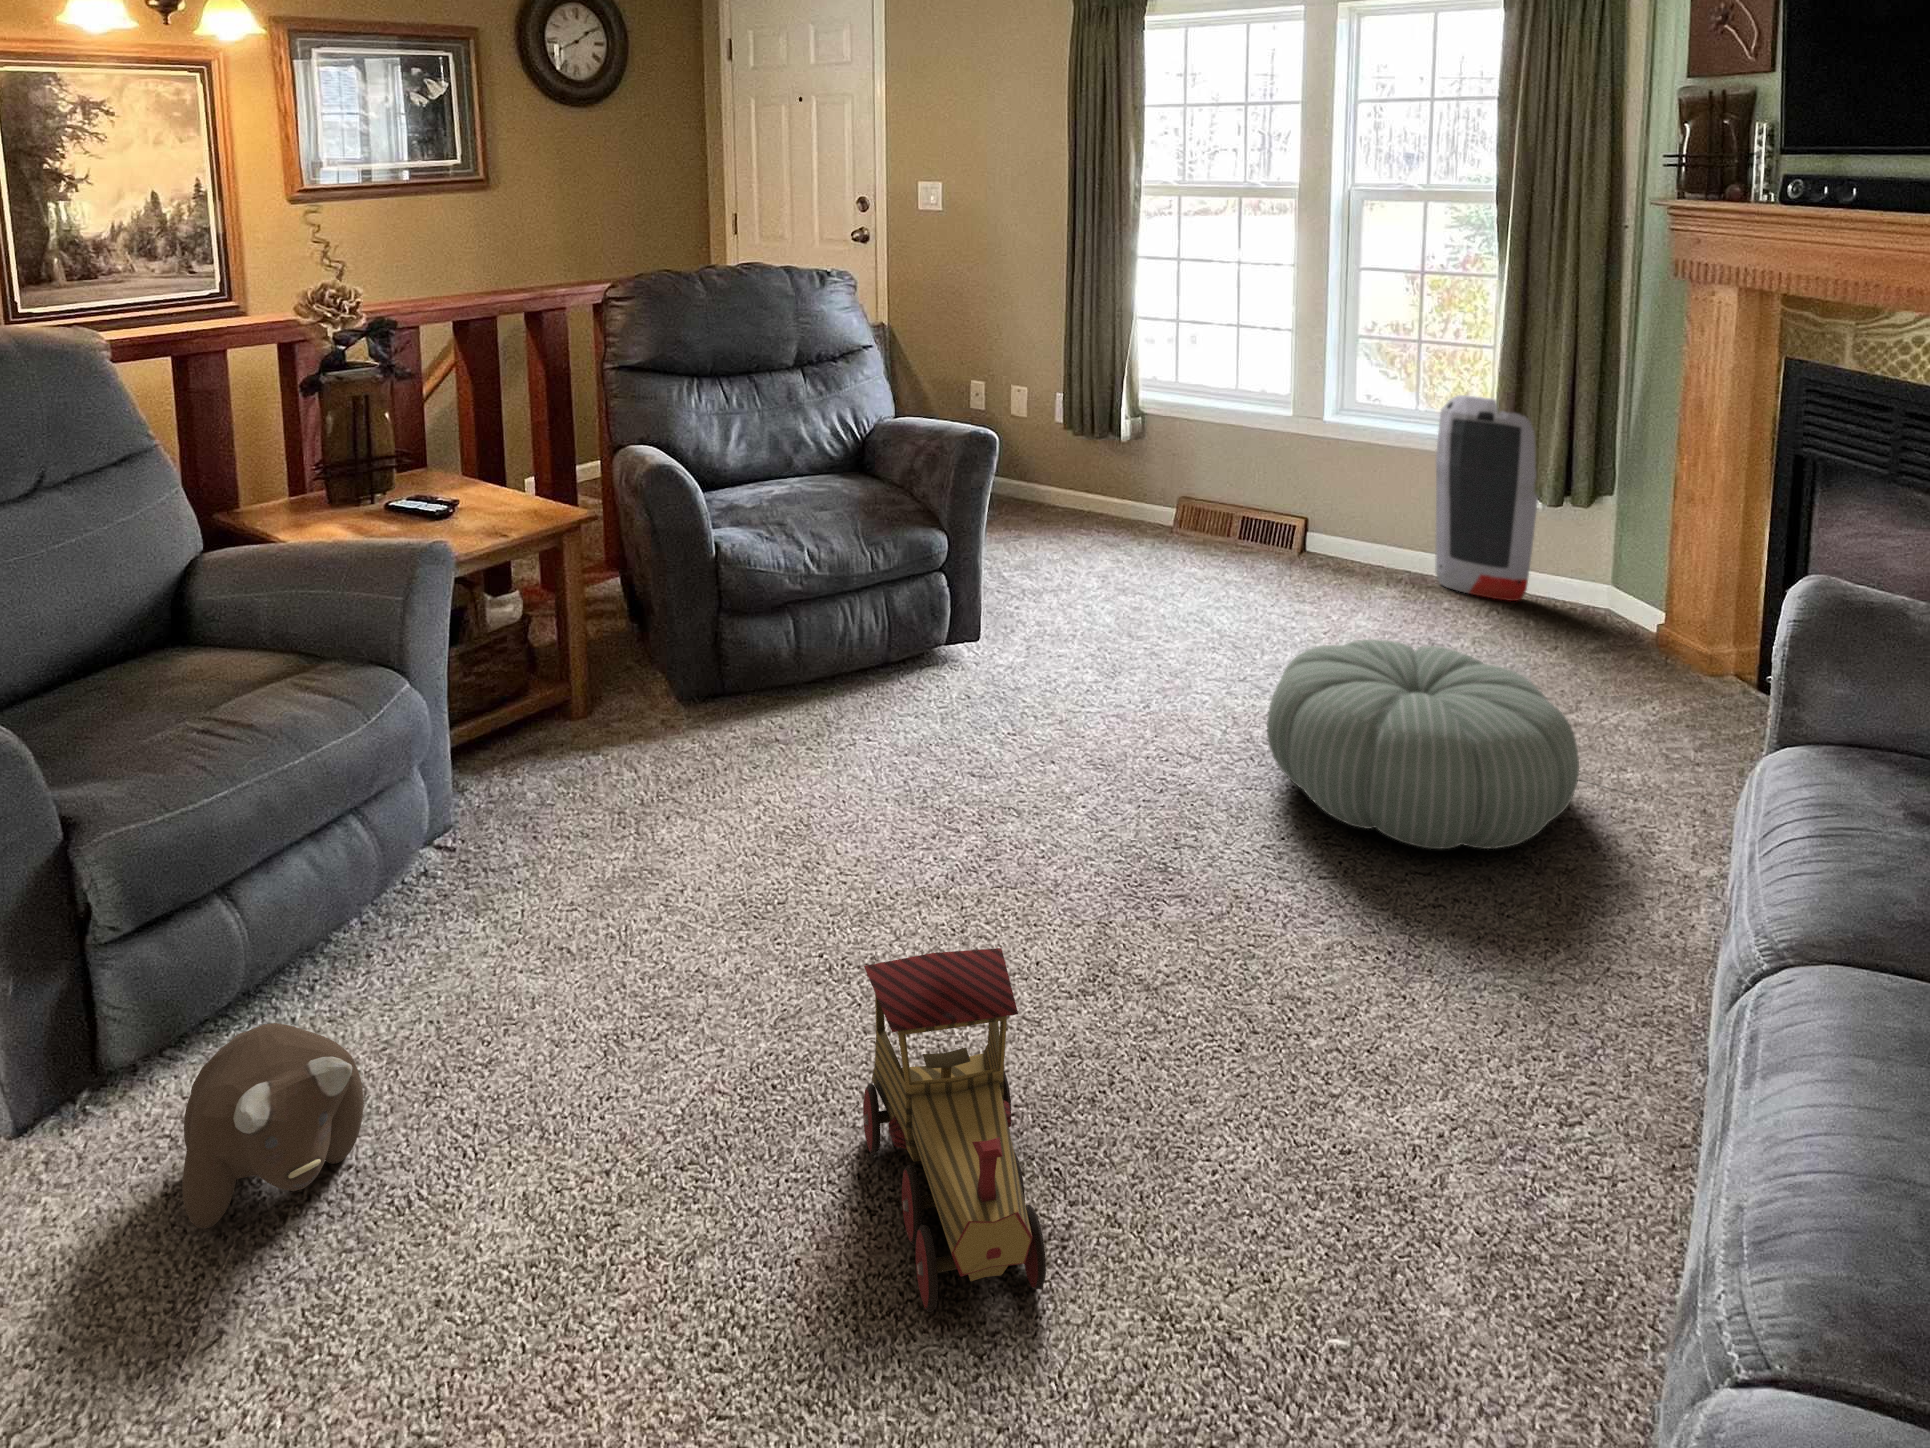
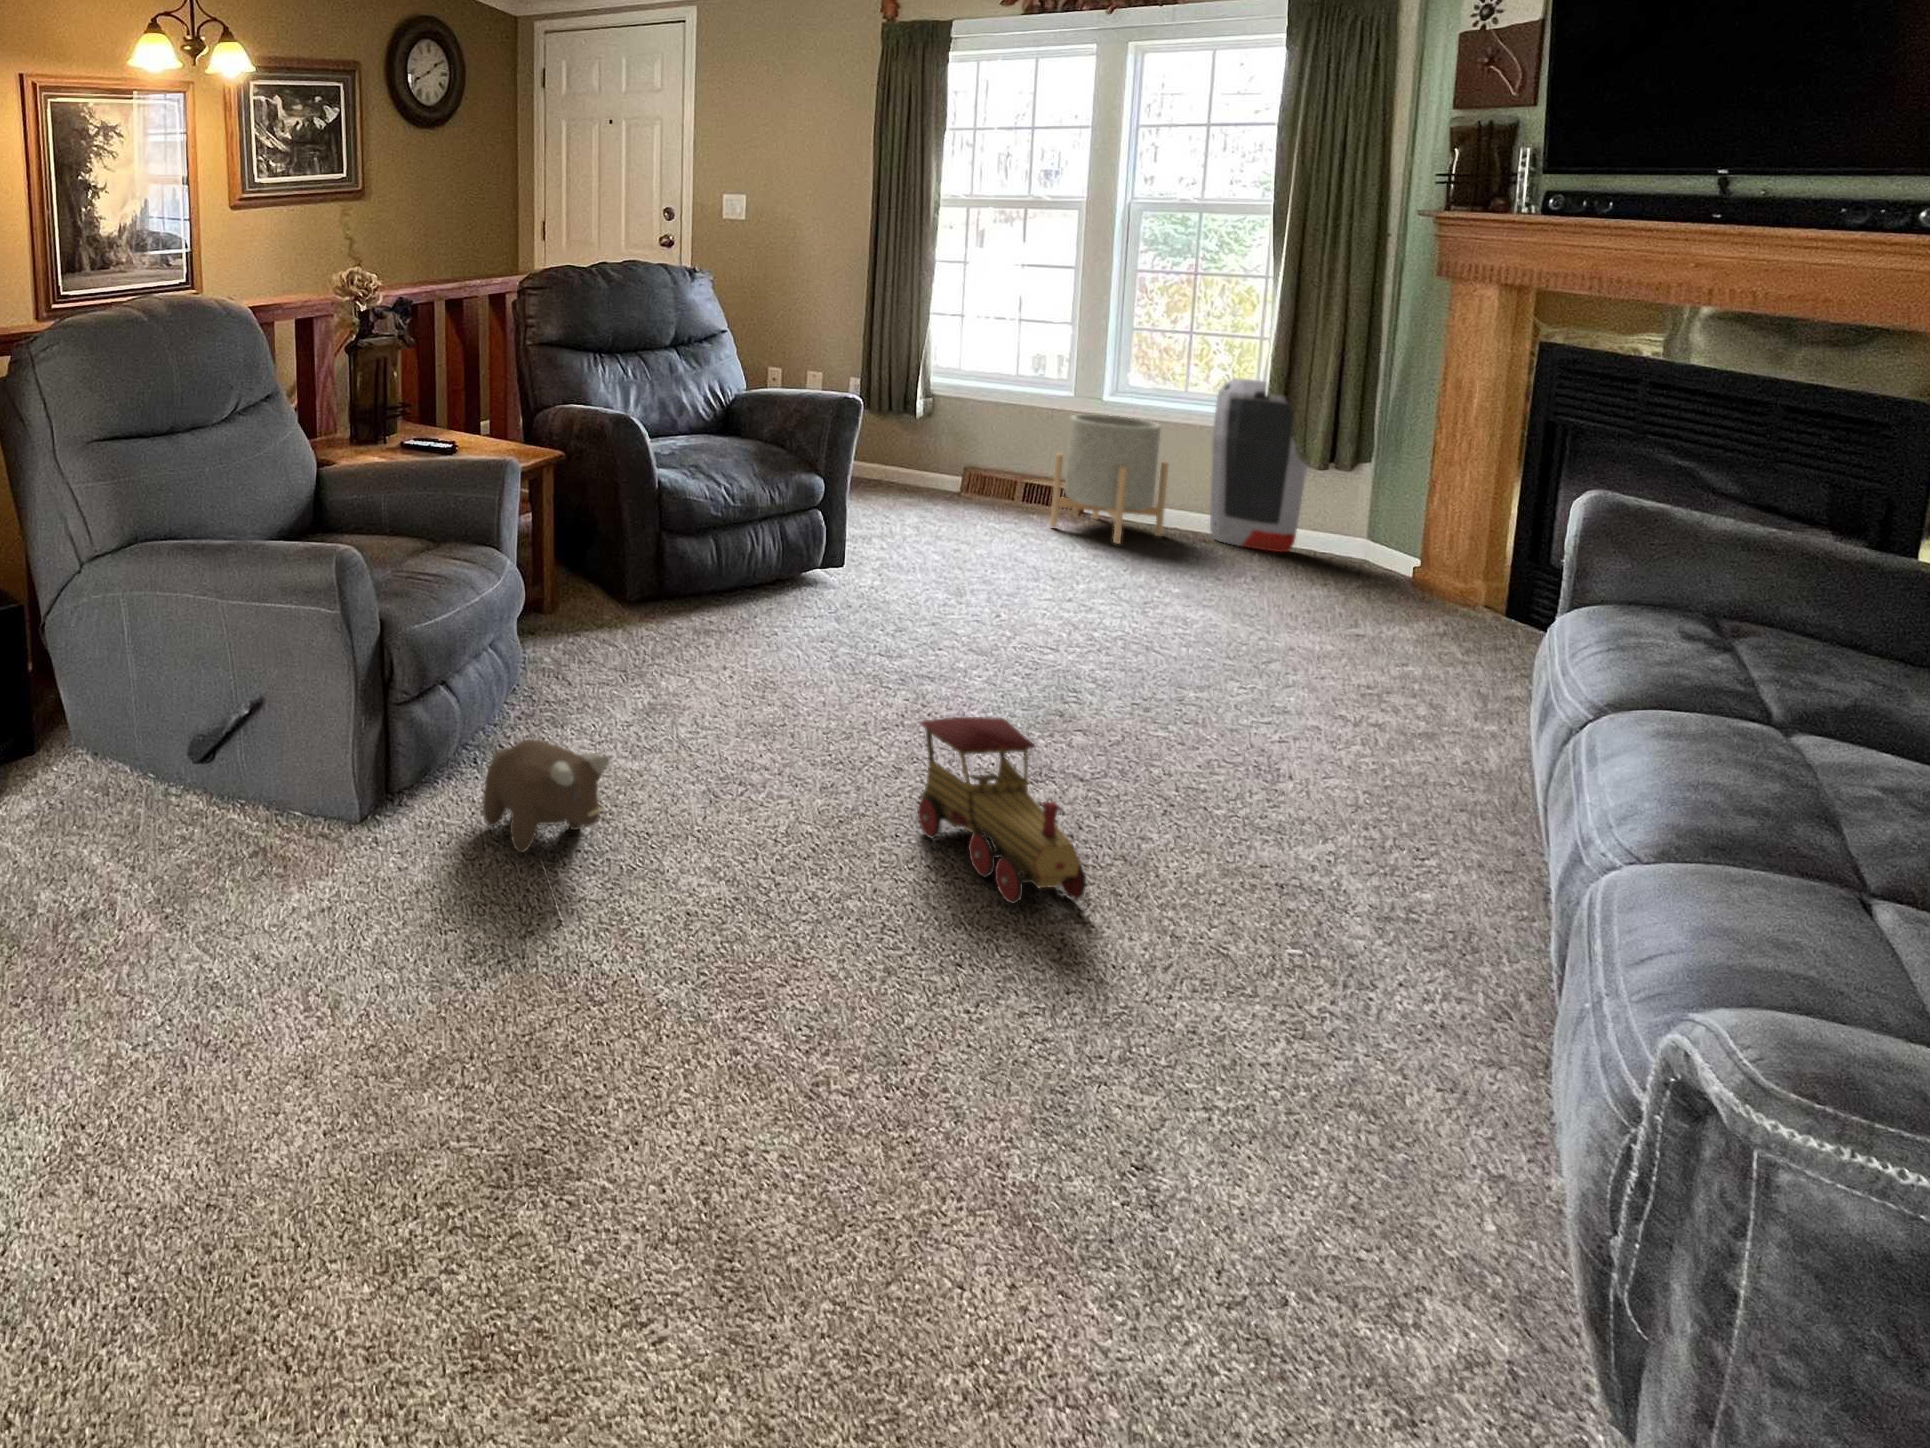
planter: none [1257,437,1388,595] -> present [1050,414,1169,544]
pouf: present [1267,639,1579,849] -> none [1120,559,1381,703]

